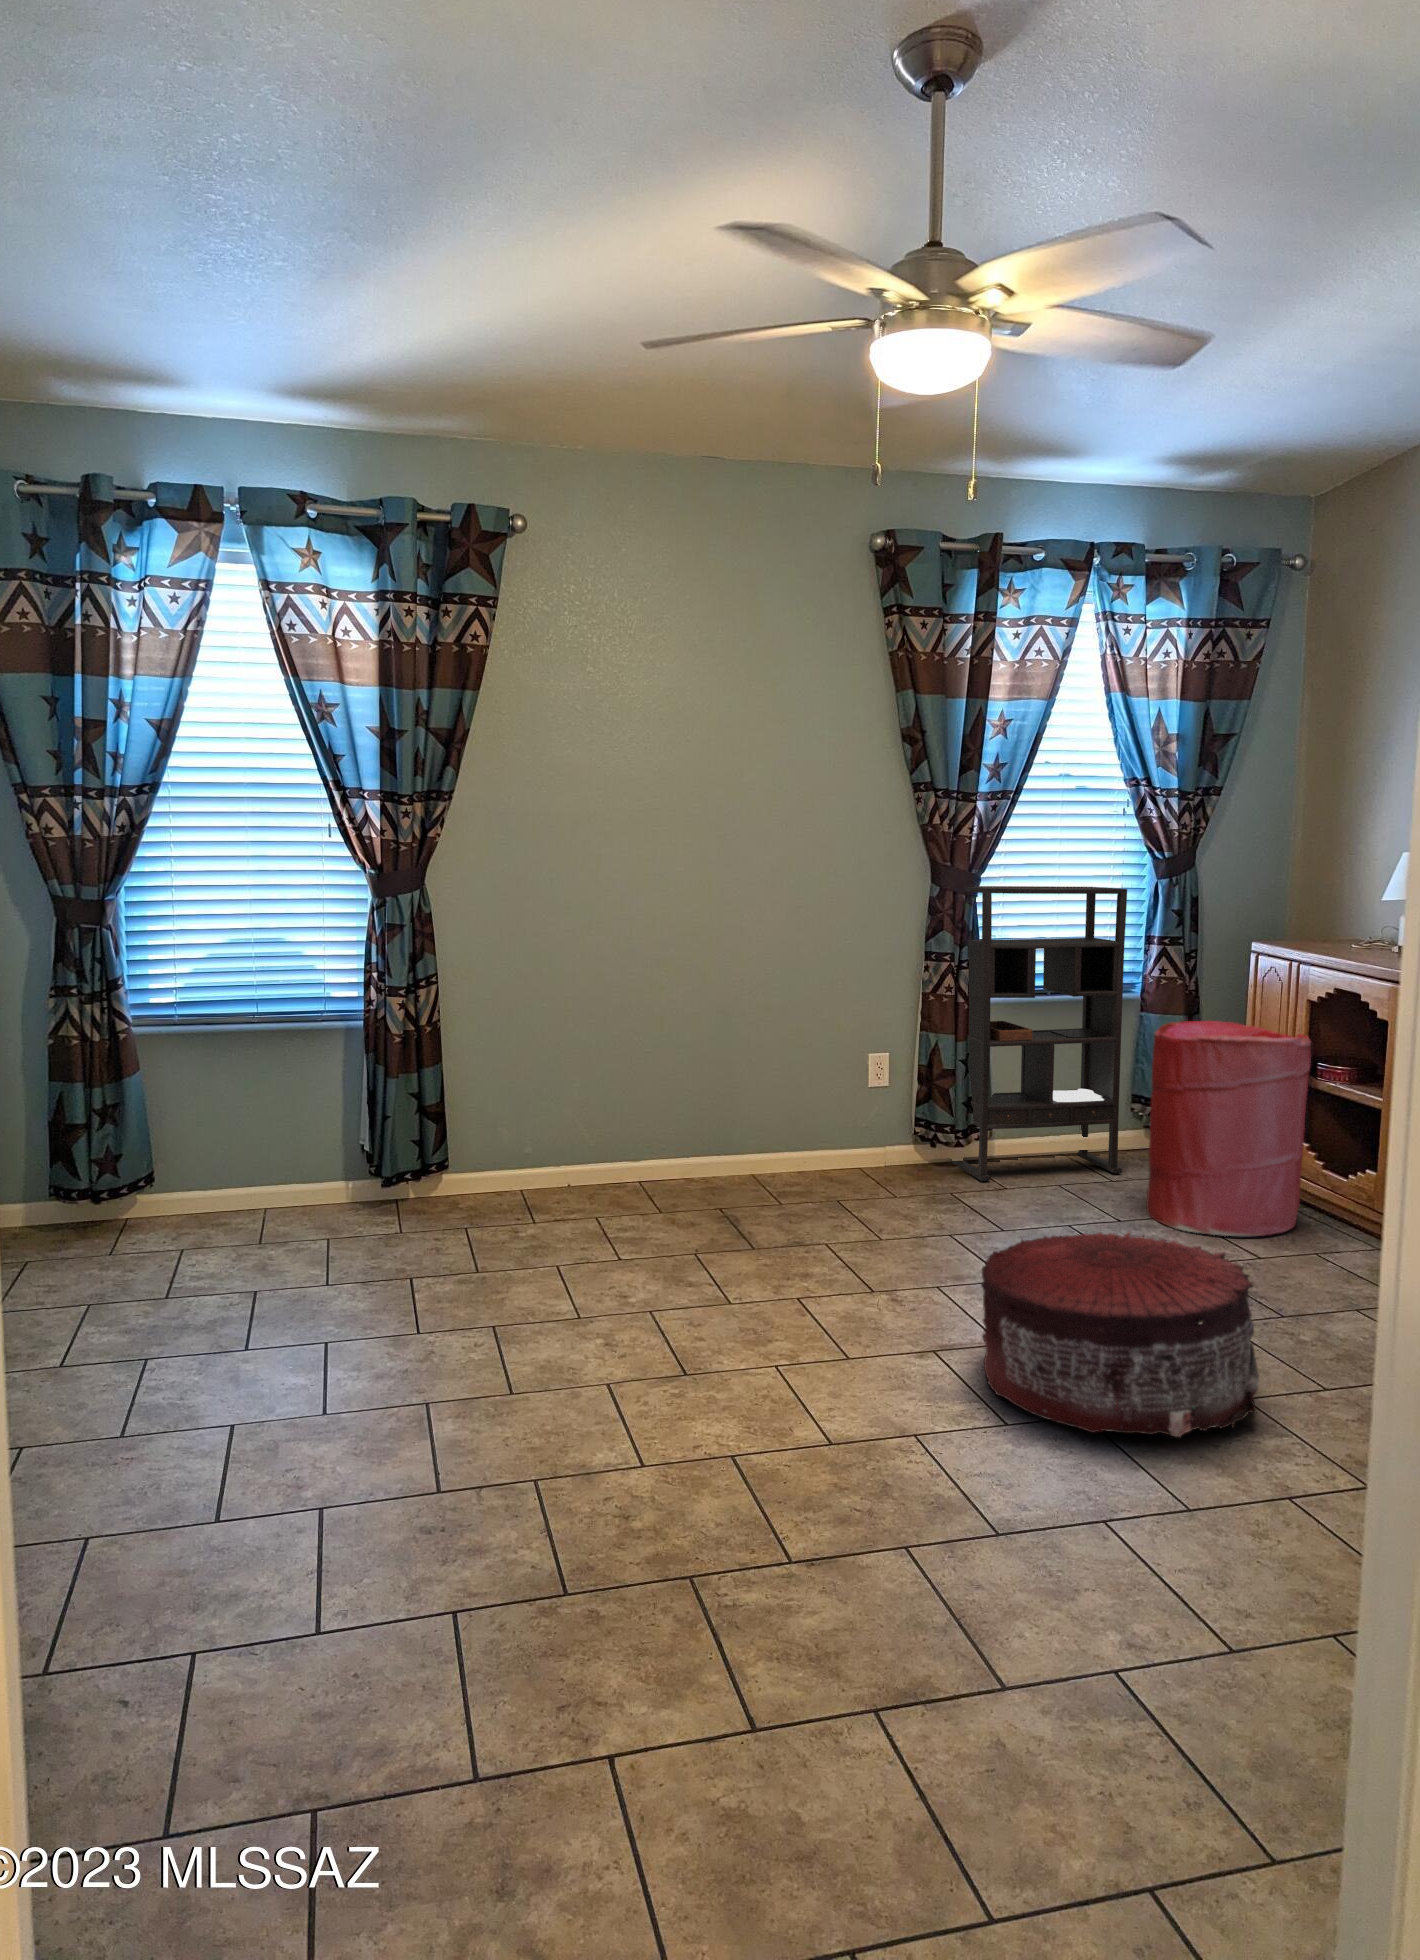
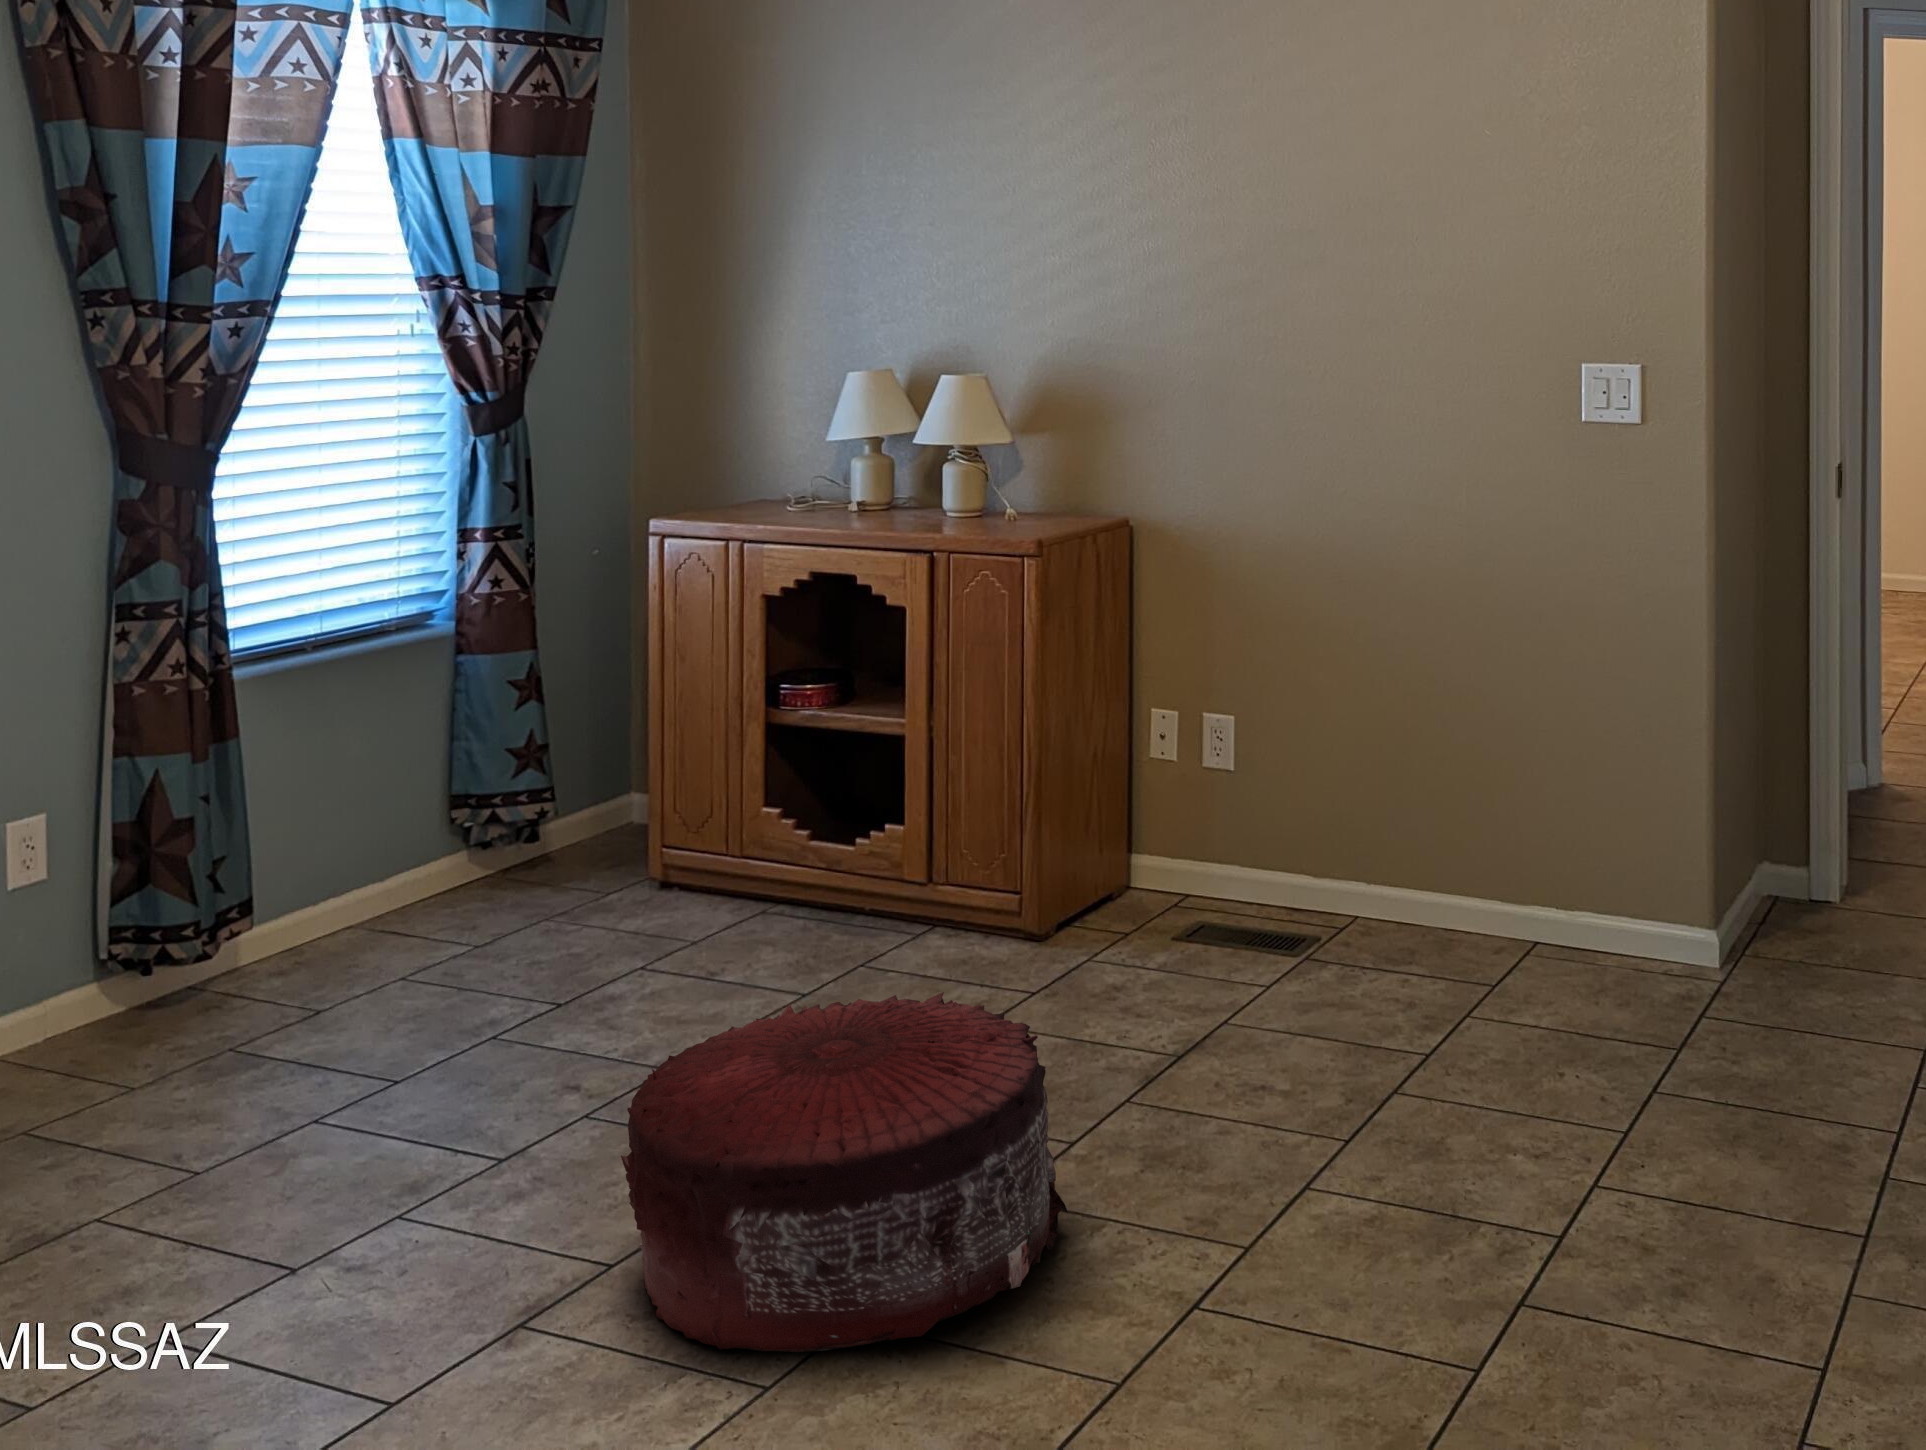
bookshelf: present [952,886,1127,1181] -> none [164,457,488,1009]
laundry hamper: present [1147,1021,1311,1236] -> none [576,650,805,989]

